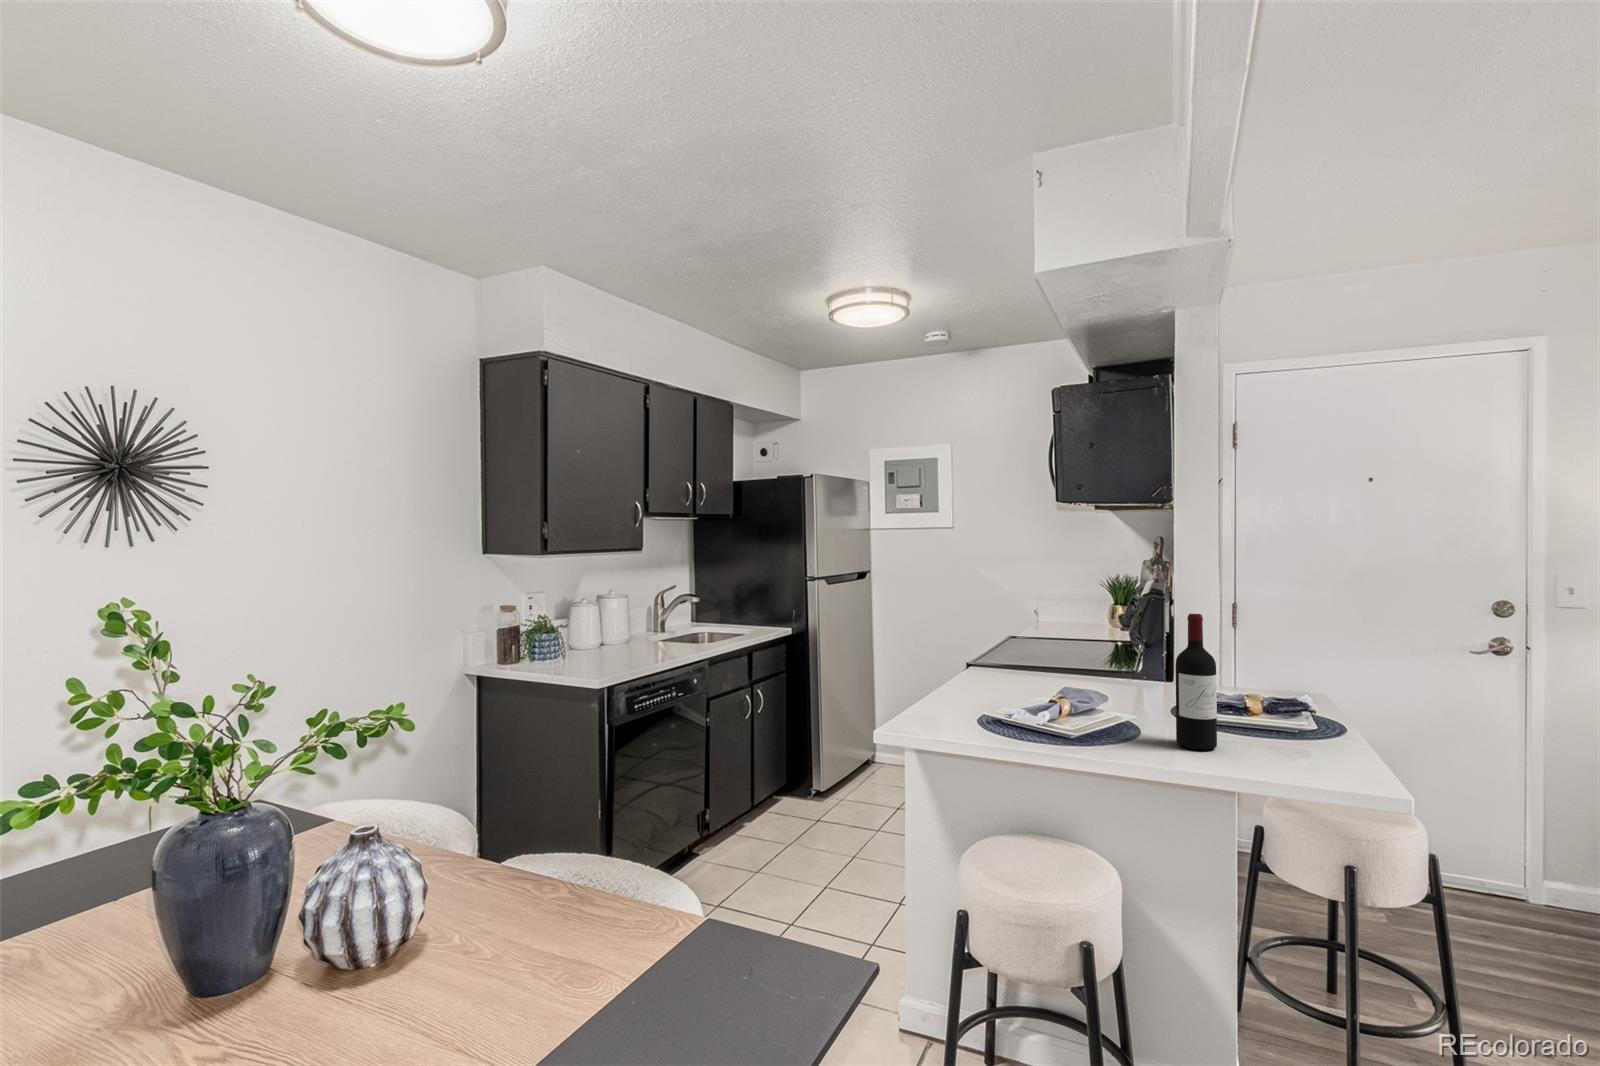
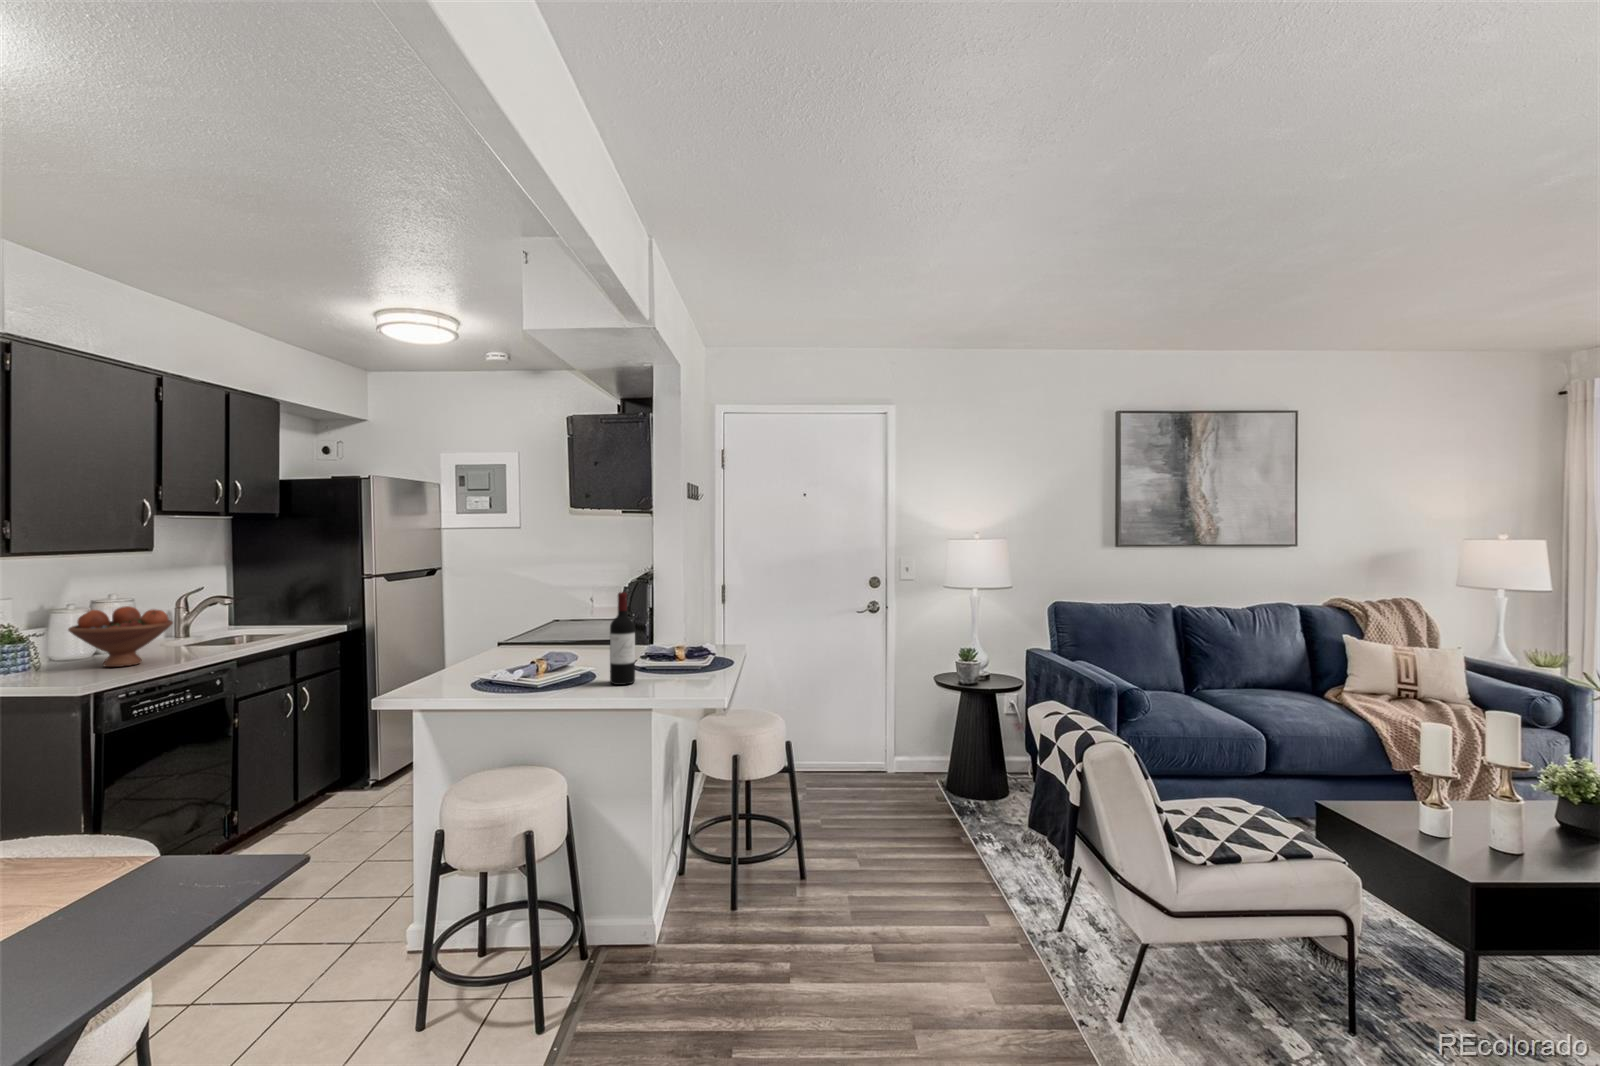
fruit bowl: none [585,603,660,661] -> present [68,606,173,667]

